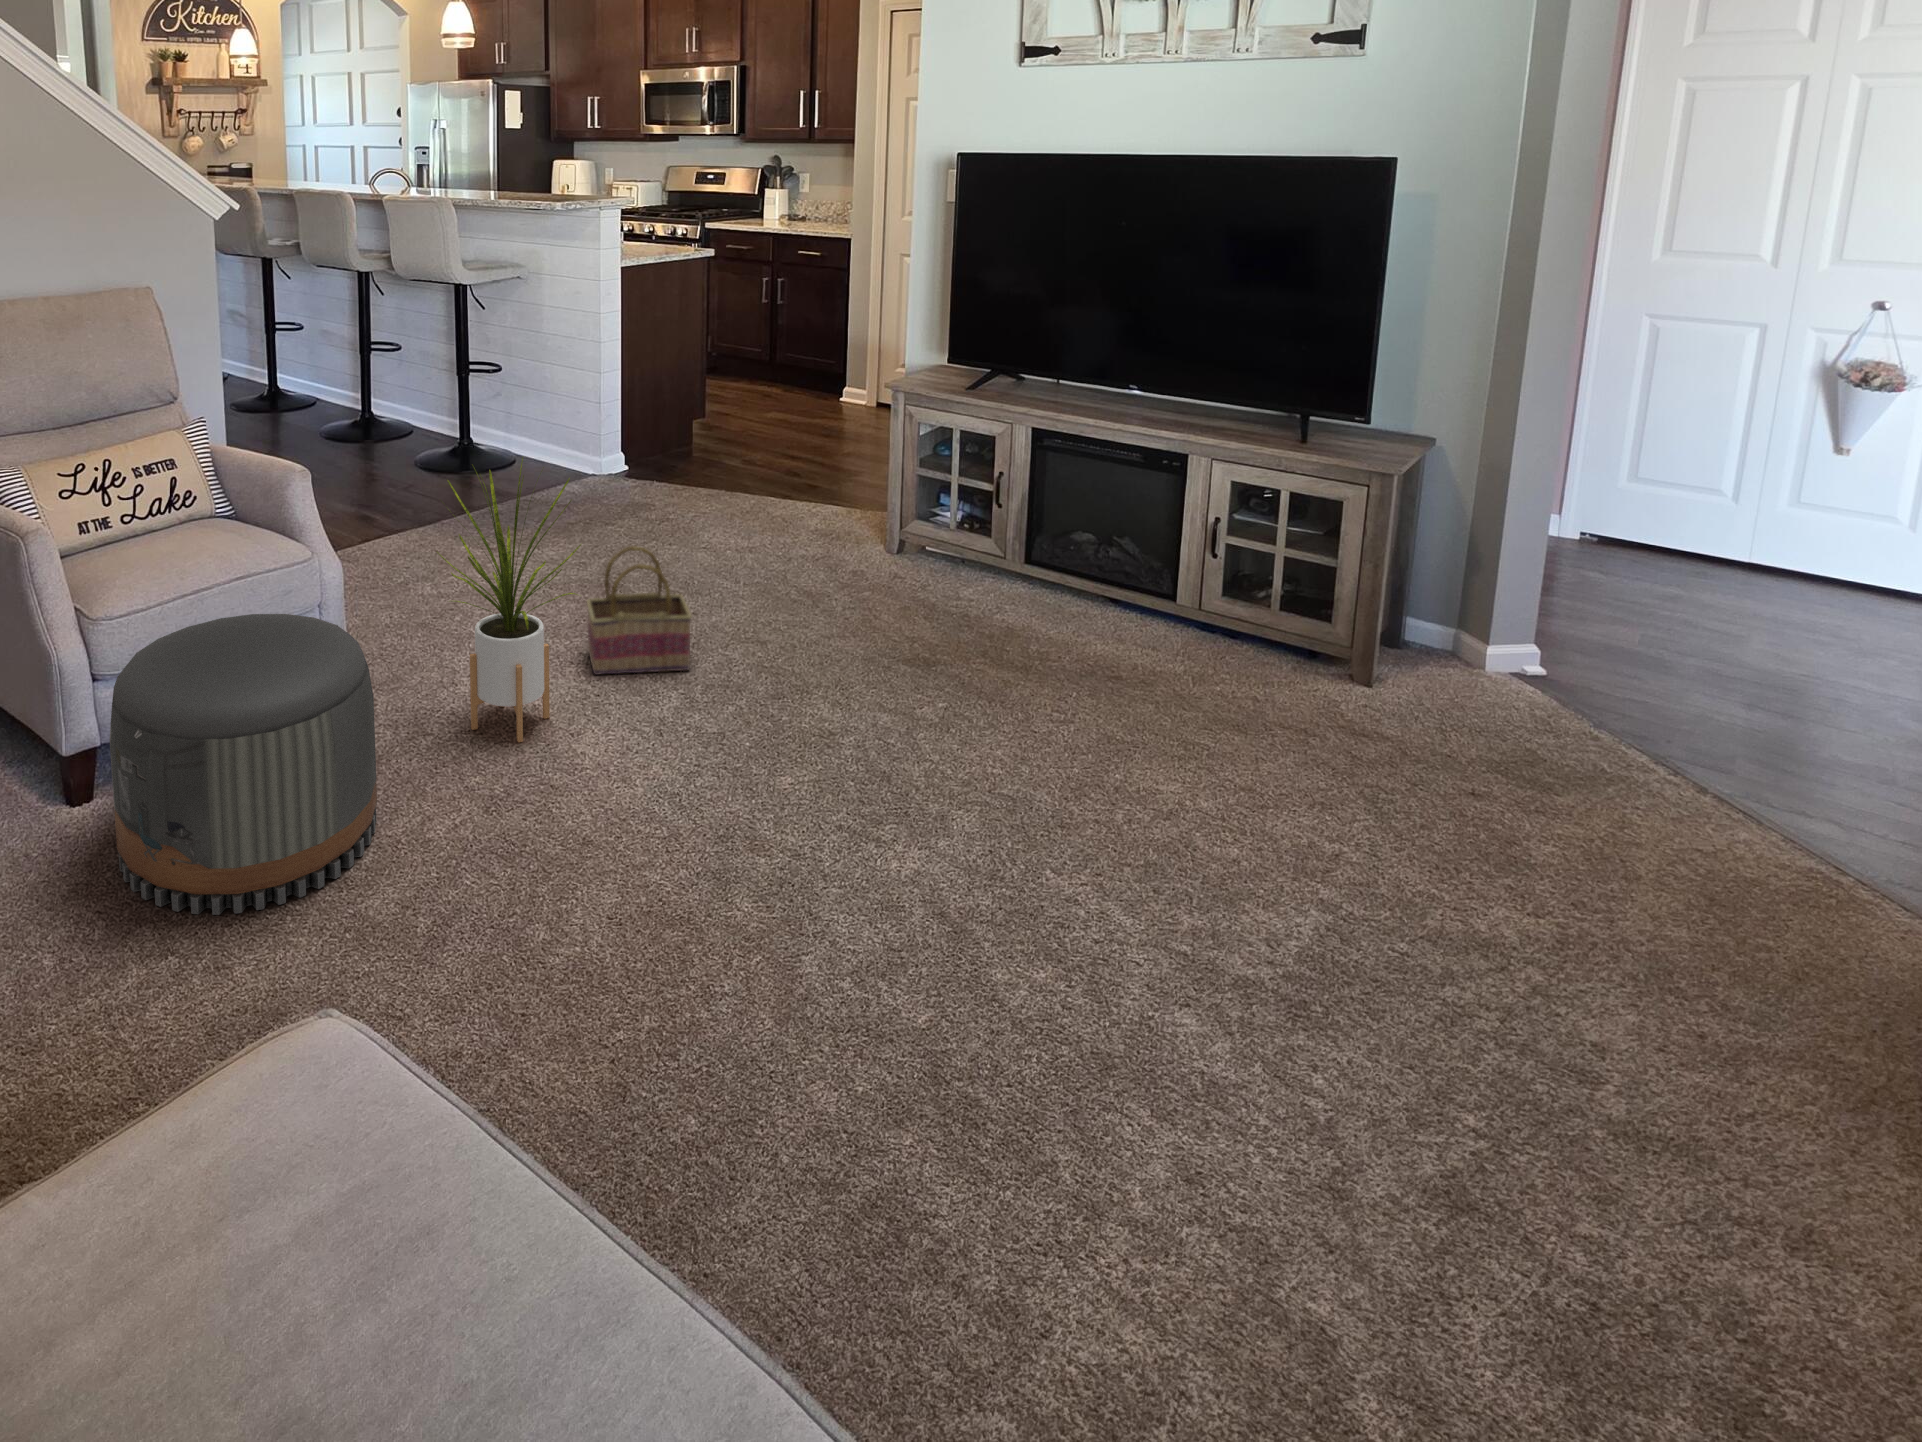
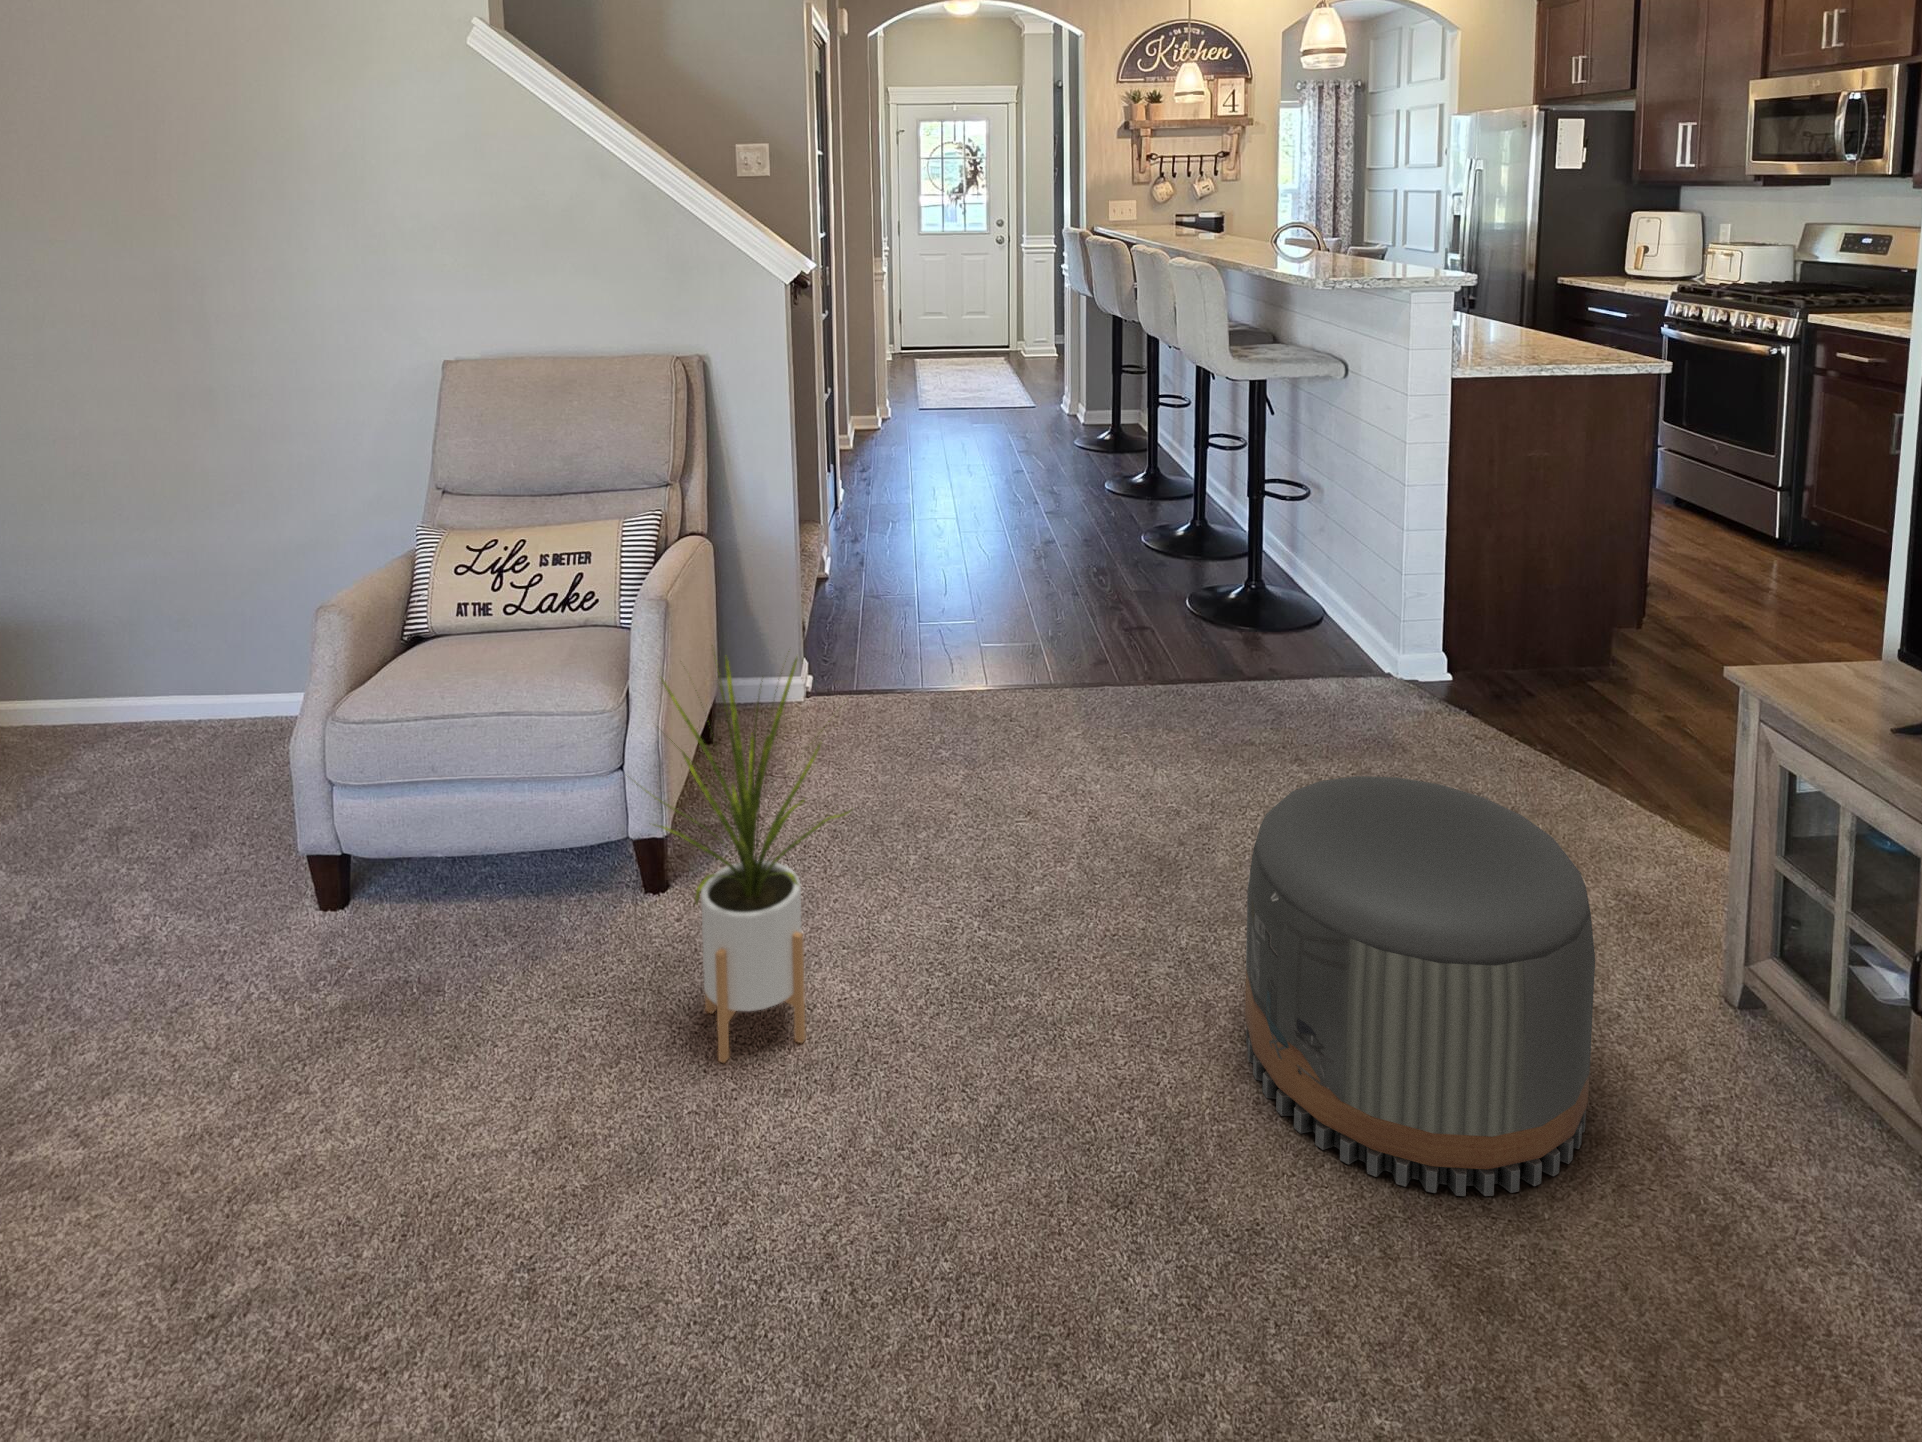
basket: present [587,546,692,674] -> none [941,826,1117,1065]
pouf: present [109,614,377,915] -> present [1245,776,1595,1196]

